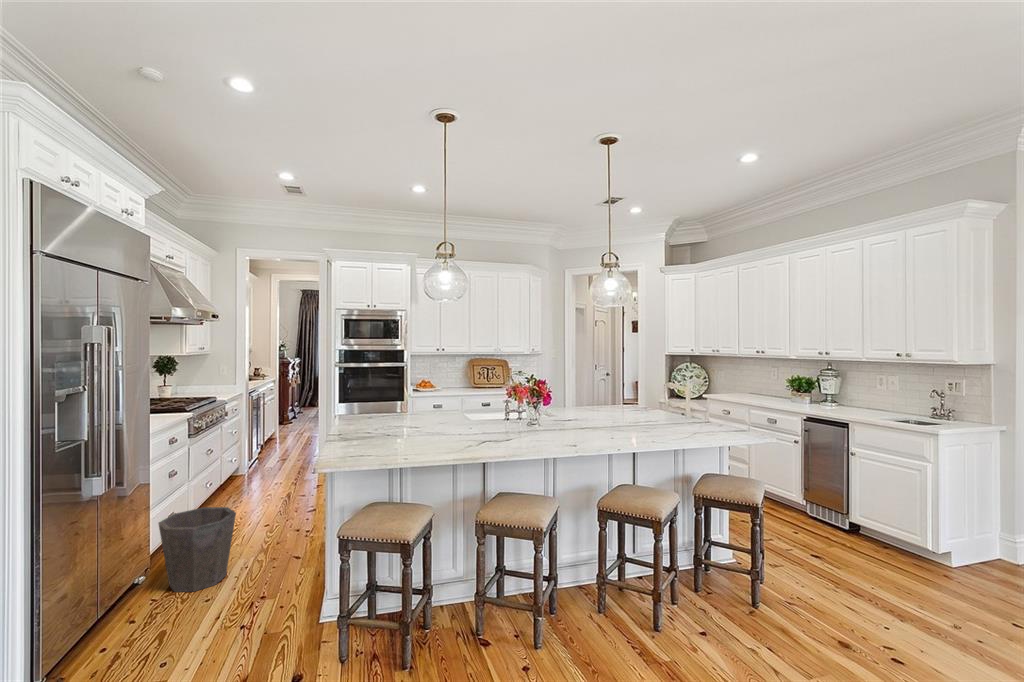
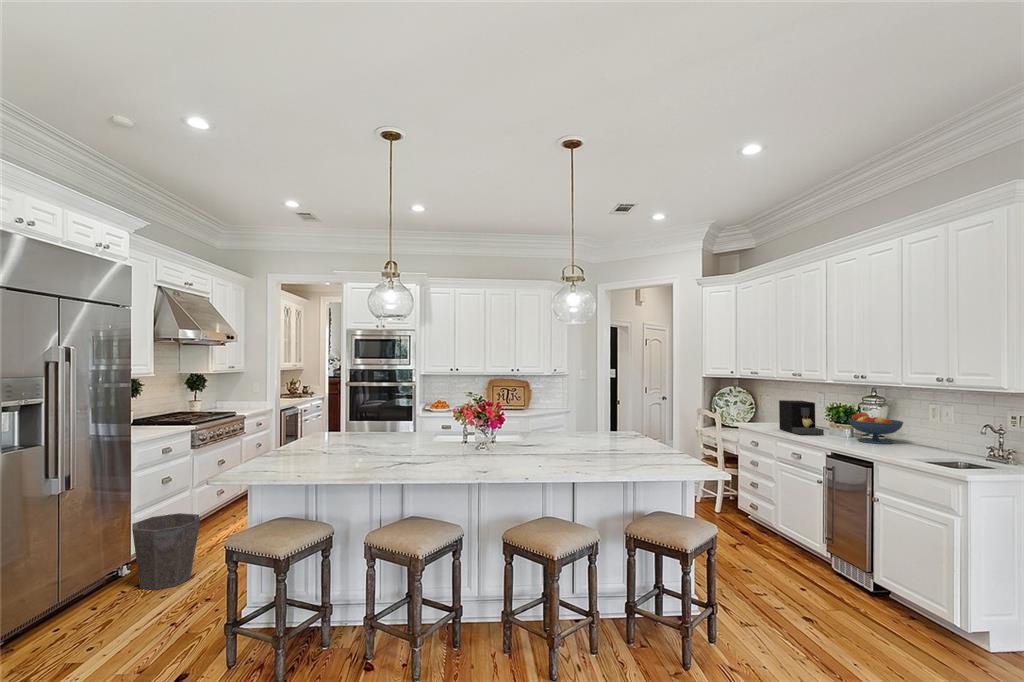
coffee maker: none [746,374,788,403] -> present [779,400,824,435]
fruit bowl: none [813,383,857,408] -> present [848,412,903,444]

